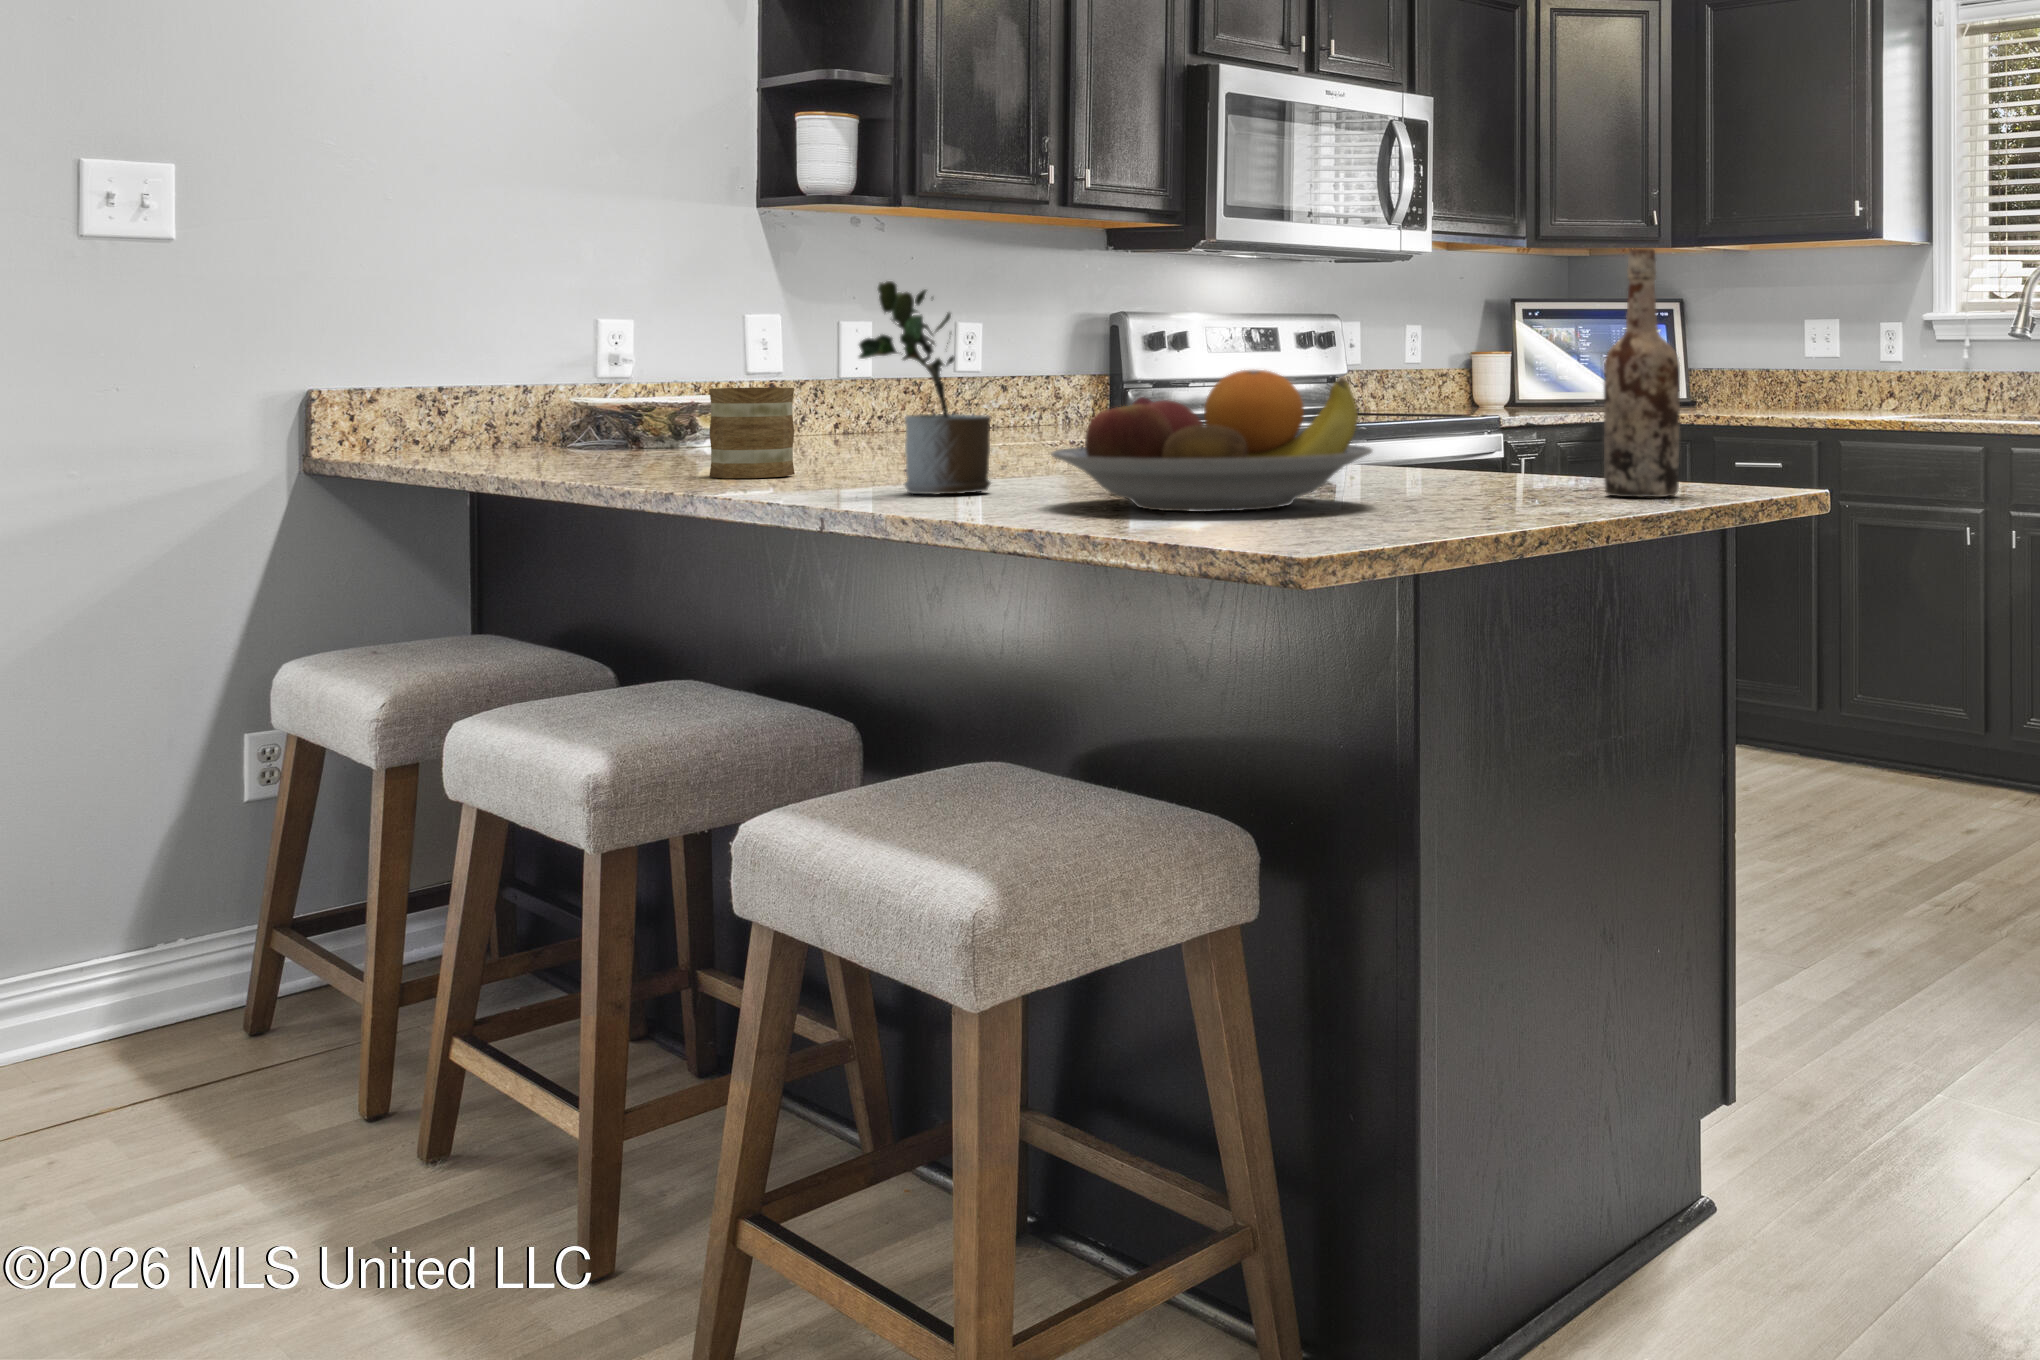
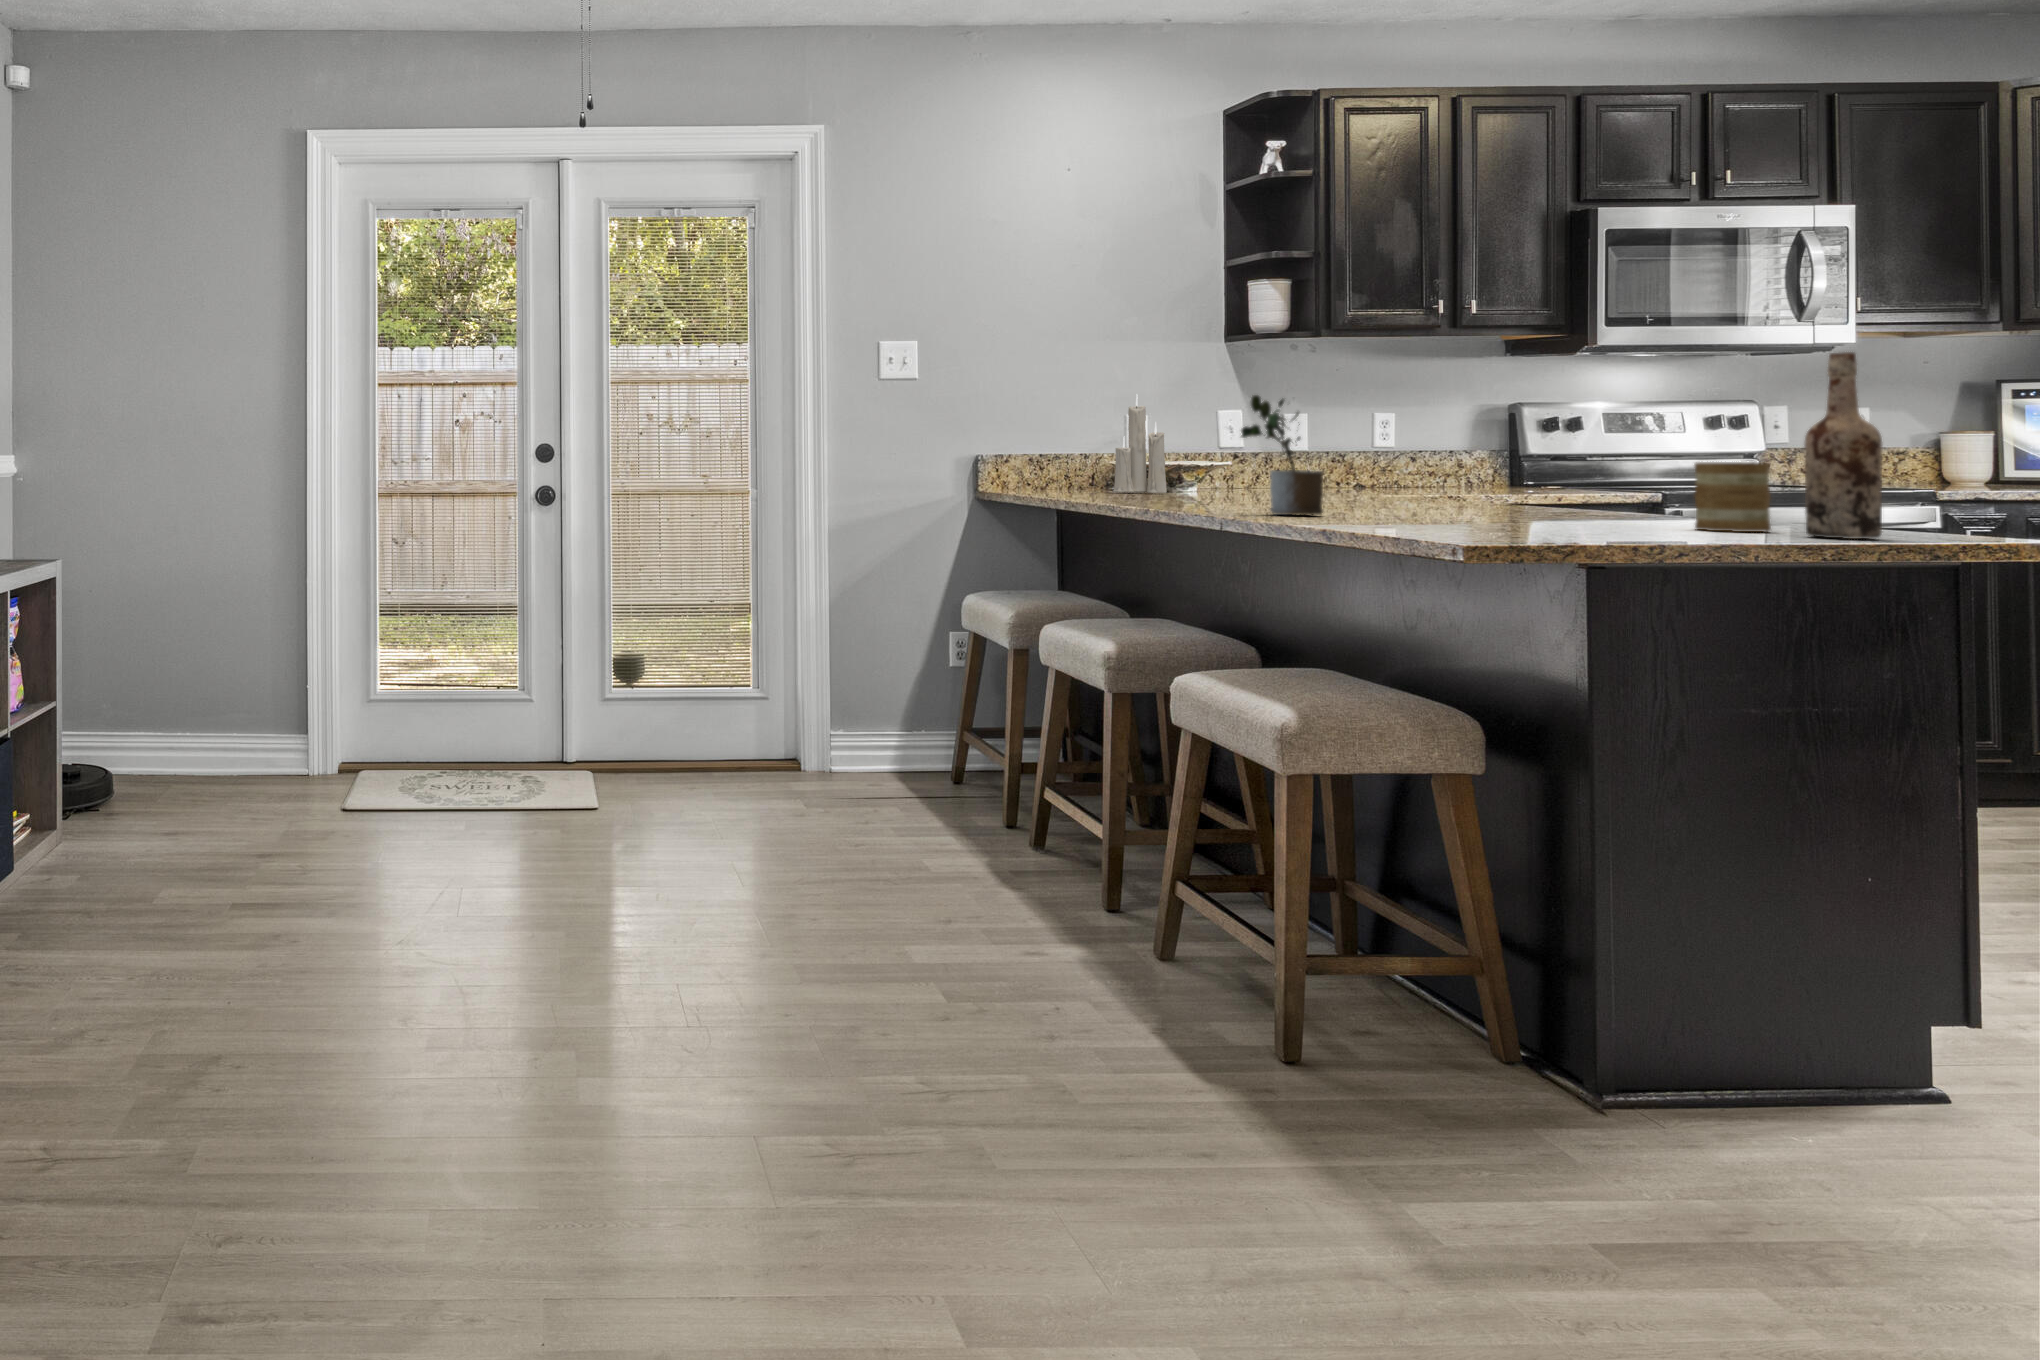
candle: none [577,272,670,449] -> present [1113,395,1167,493]
fruit bowl: present [1052,370,1372,512] -> none [1343,443,1573,528]
mug: present [709,388,795,478] -> present [1694,462,1771,532]

